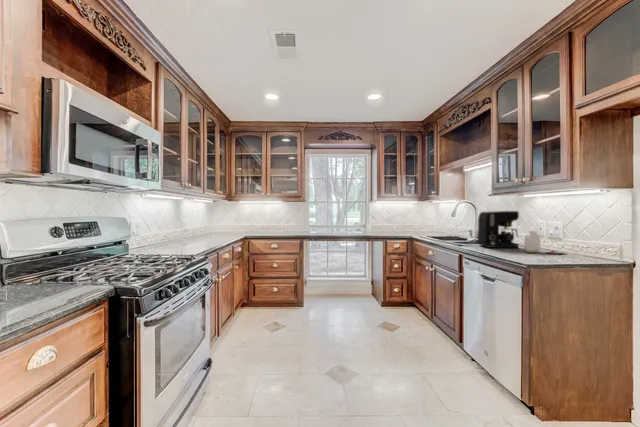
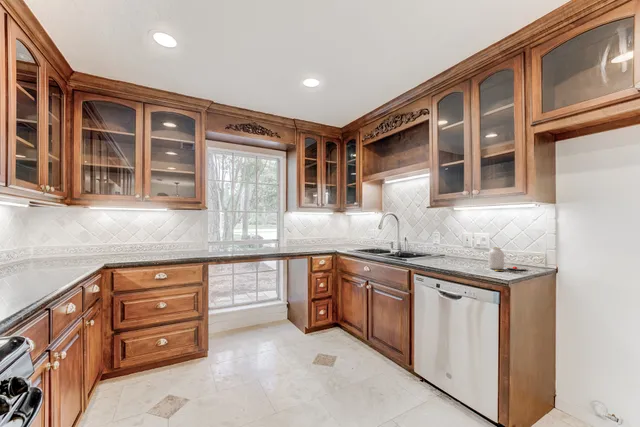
coffee maker: present [478,211,519,248] -> none [430,225,472,265]

